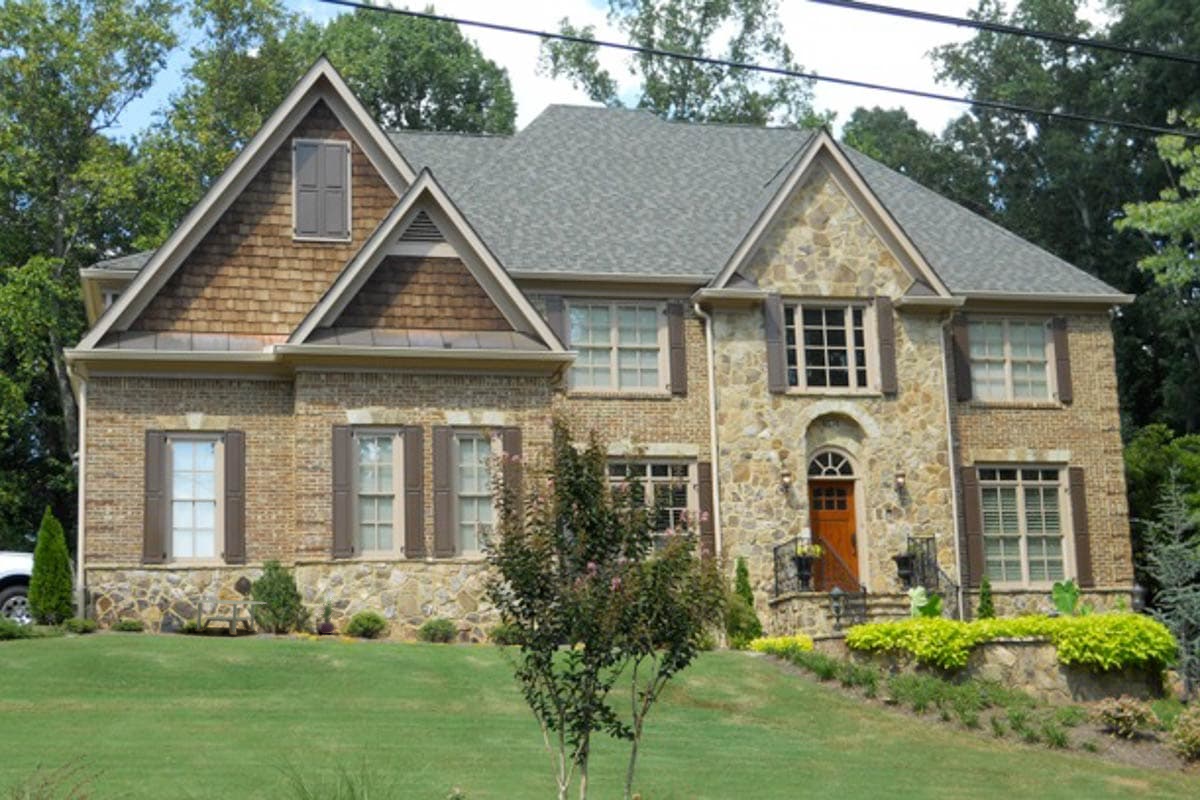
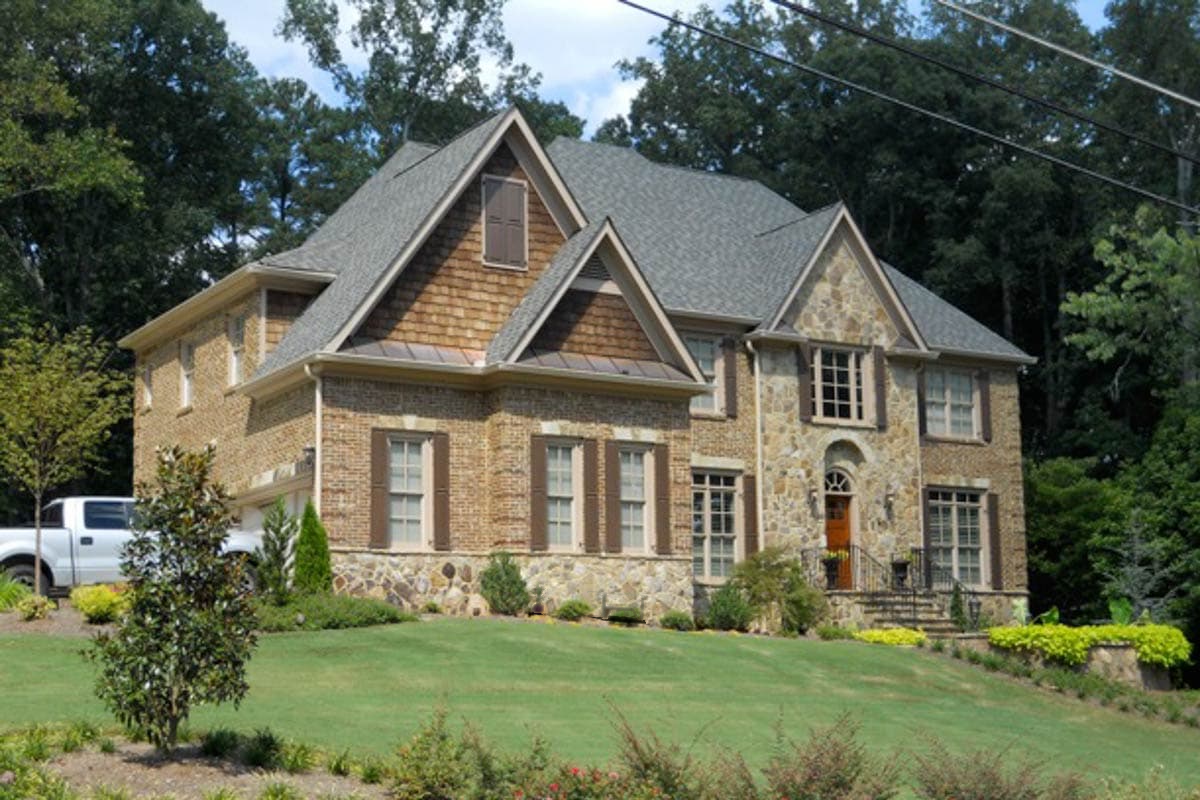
round table: present [195,600,265,635] -> present [601,592,645,621]

